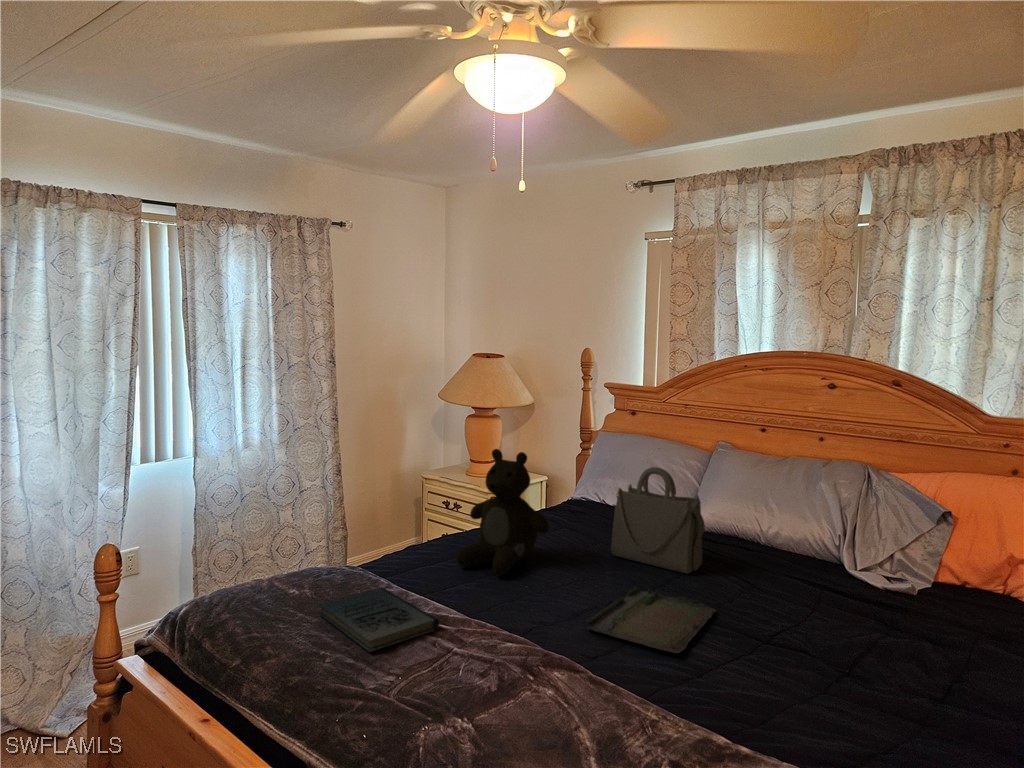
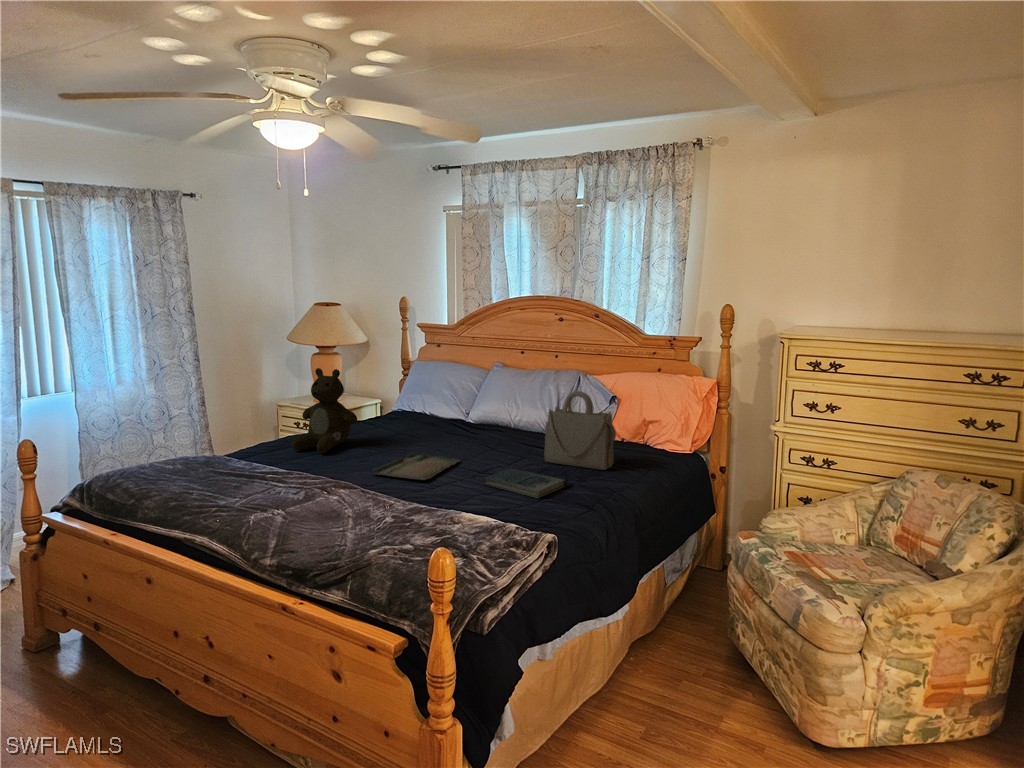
handbag: present [611,467,705,573] -> present [544,391,616,470]
book: present [319,587,439,652] -> present [484,468,567,498]

